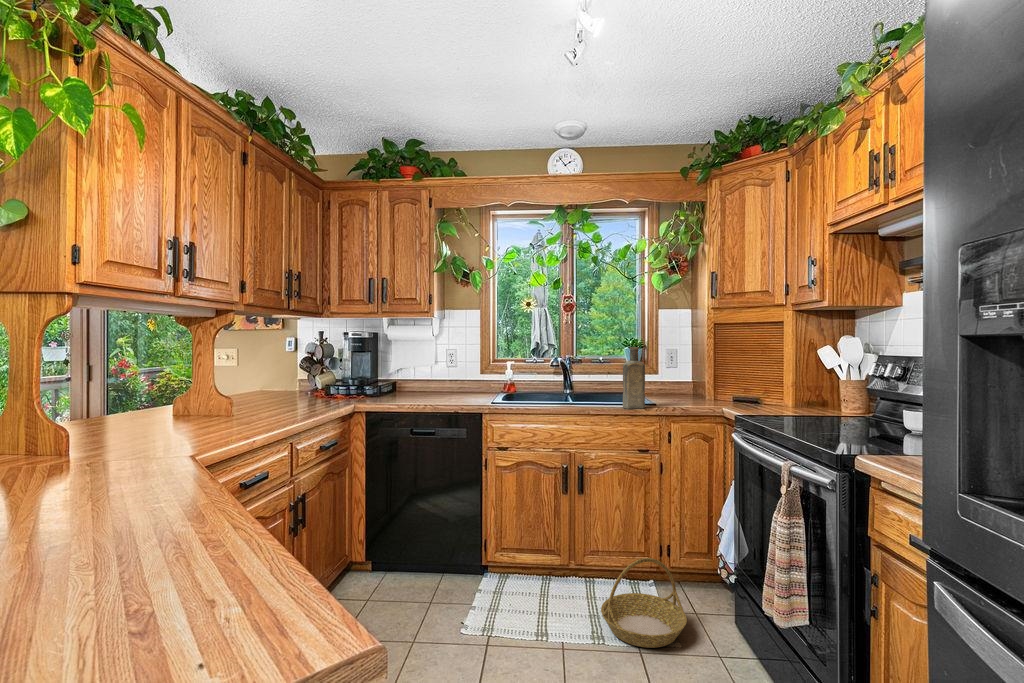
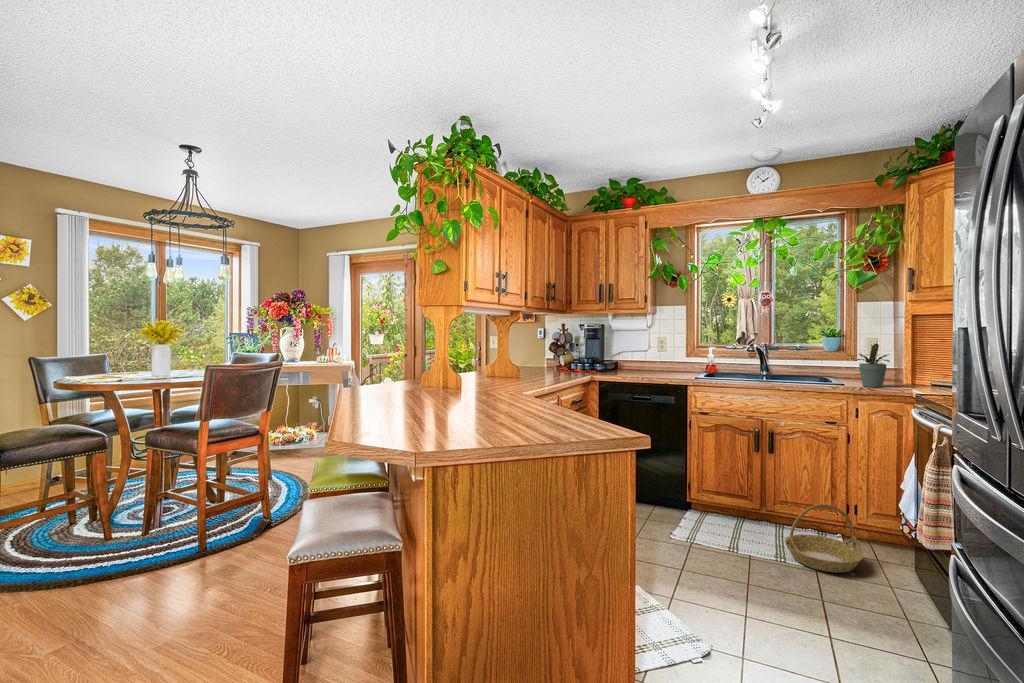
bottle: present [623,347,645,409] -> none [807,336,833,387]
potted plant: none [662,356,701,406] -> present [853,344,890,387]

